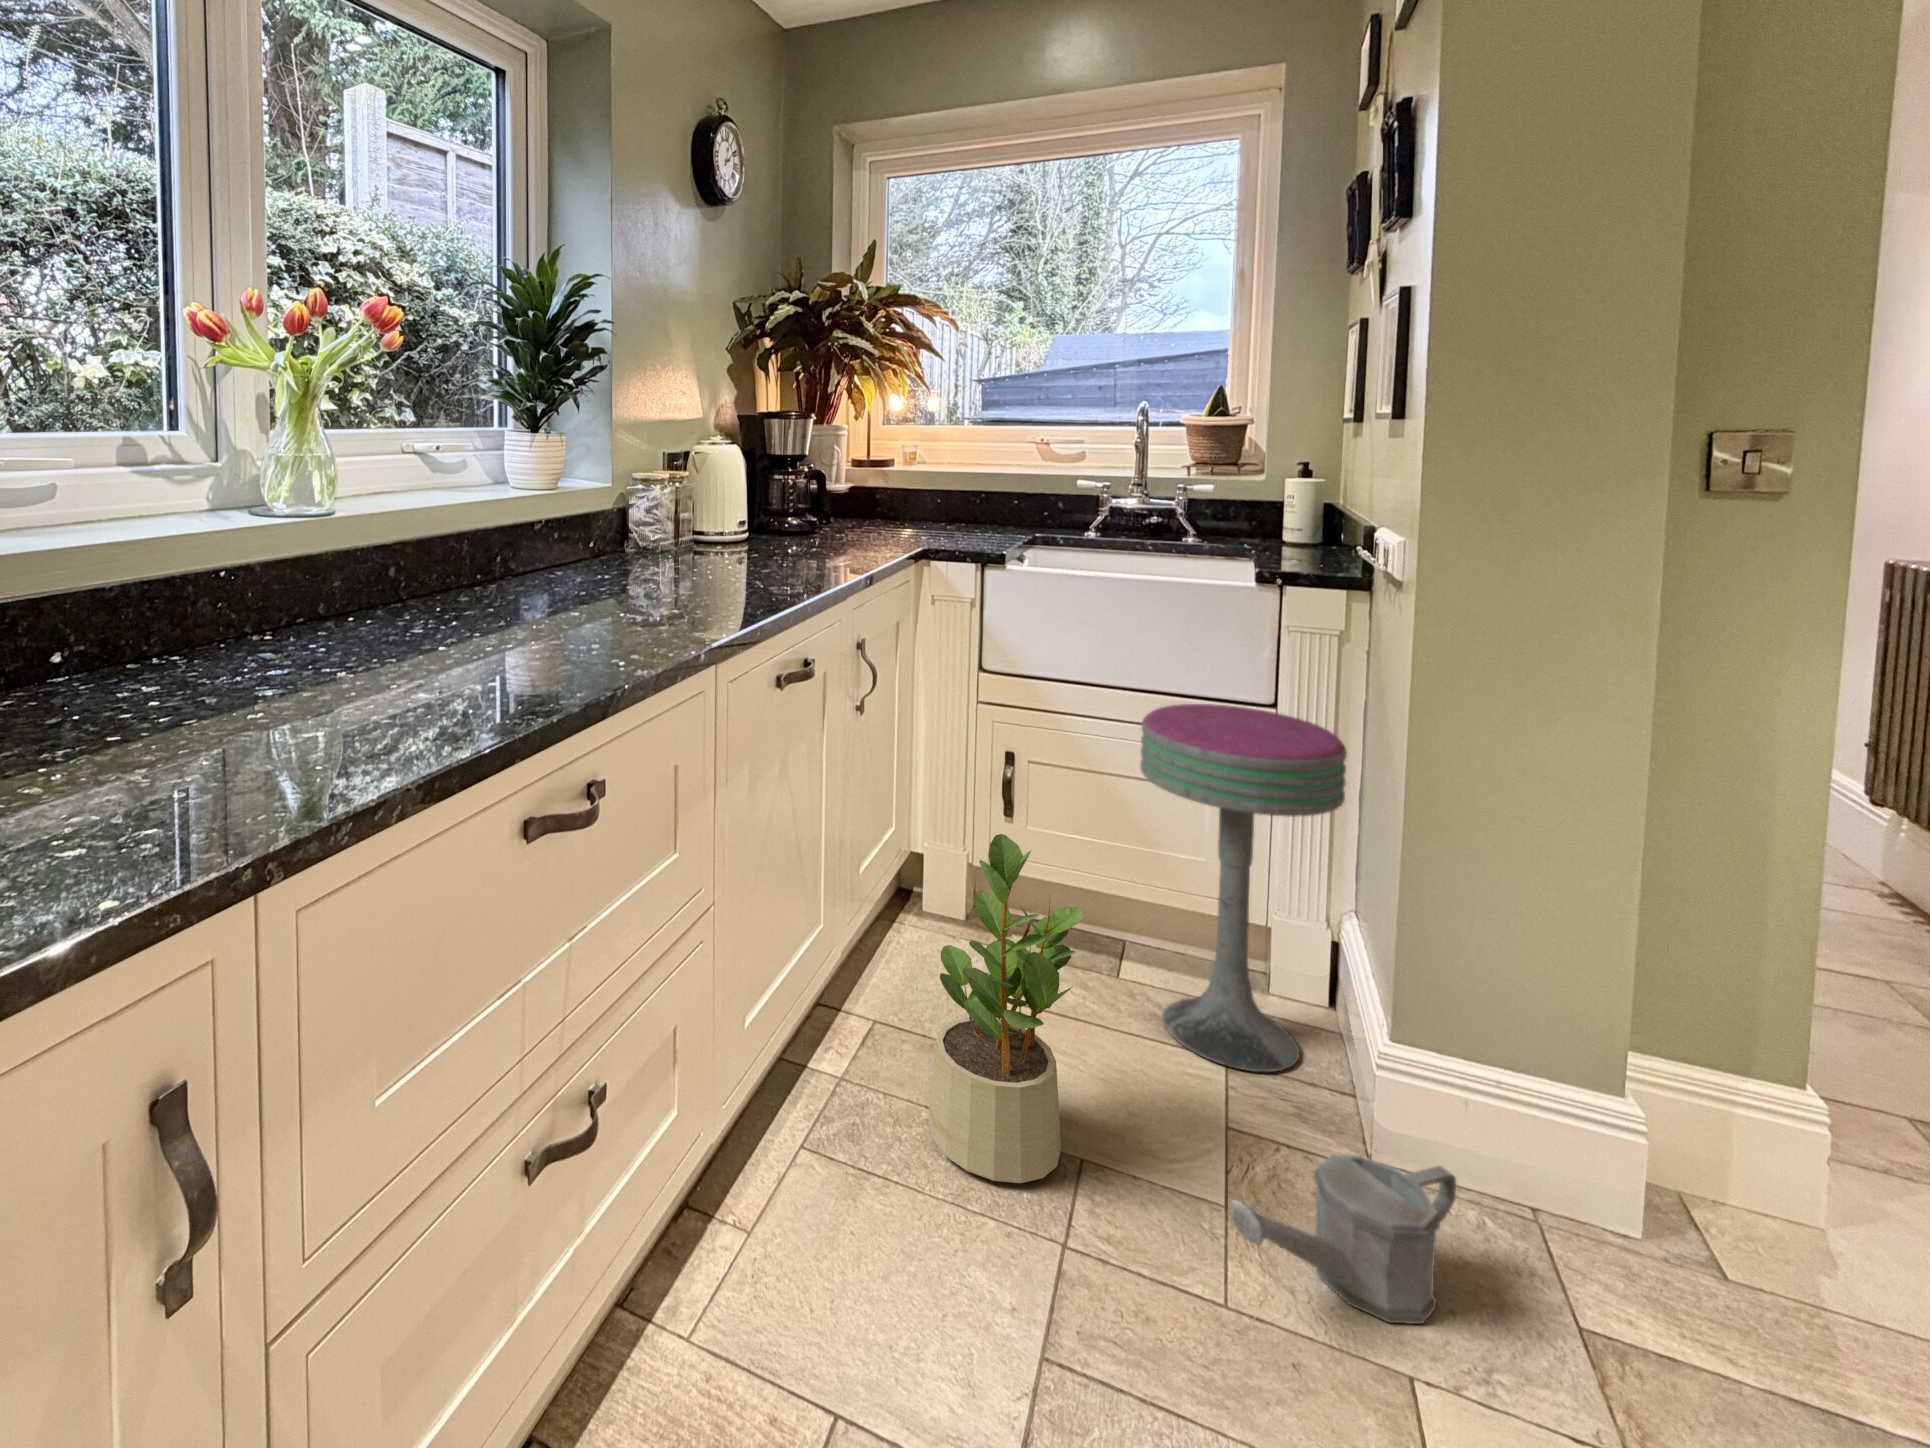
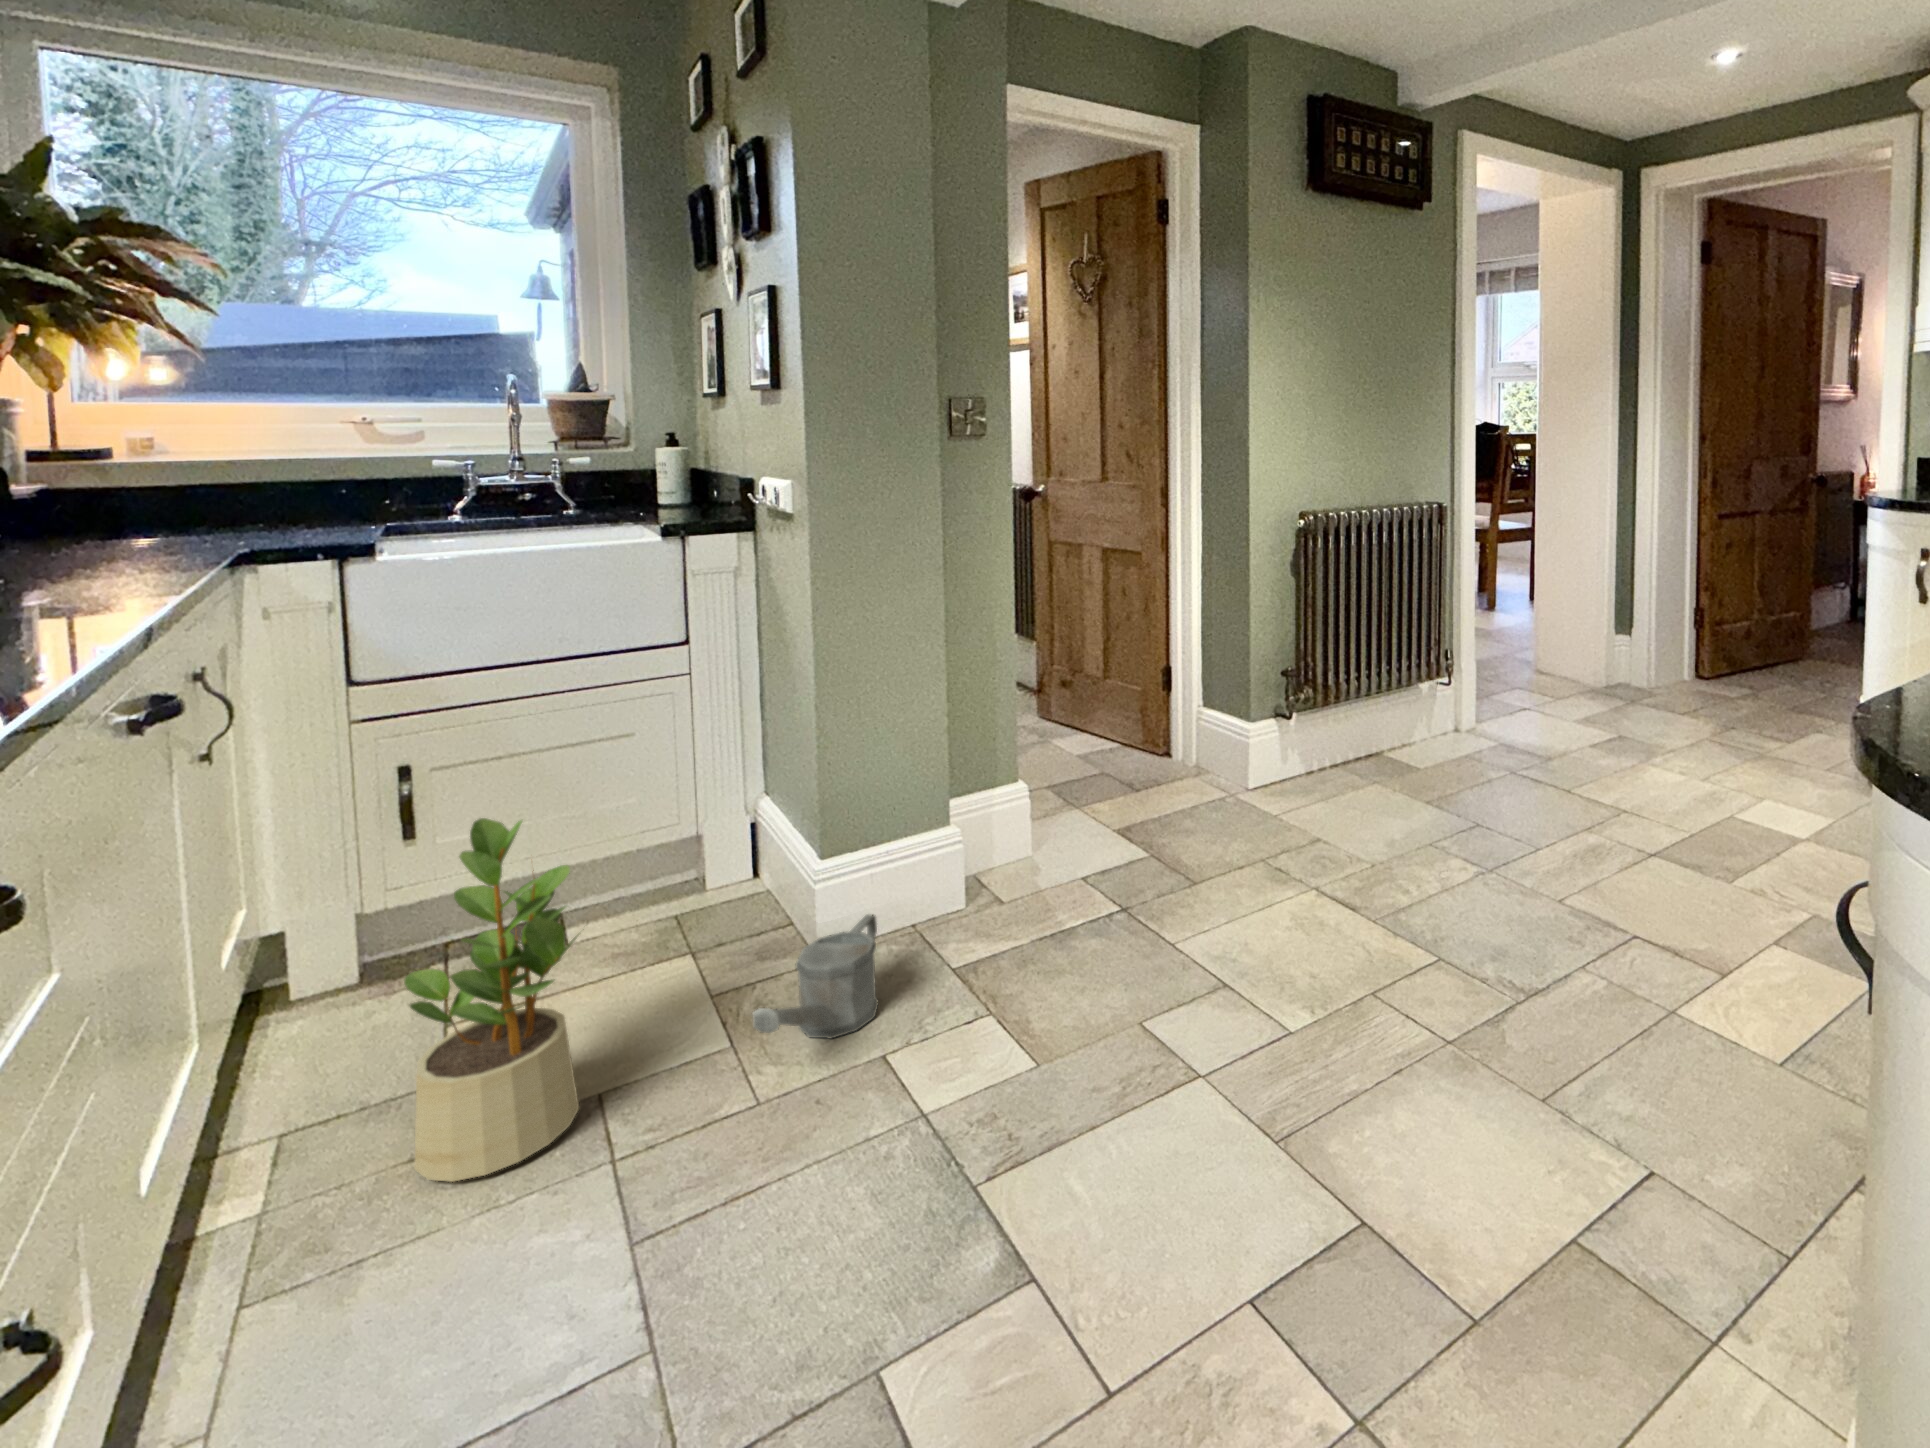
bar stool: present [1140,704,1347,1072] -> none [578,645,759,960]

